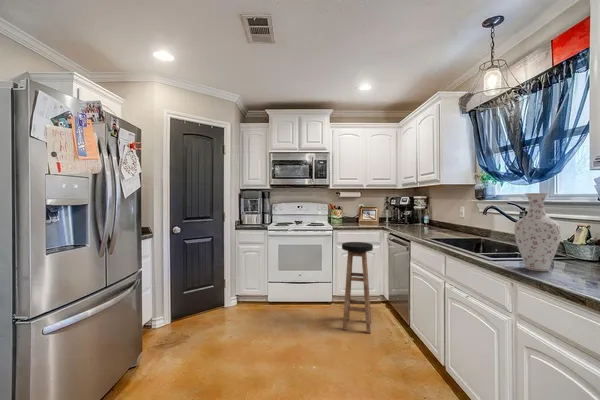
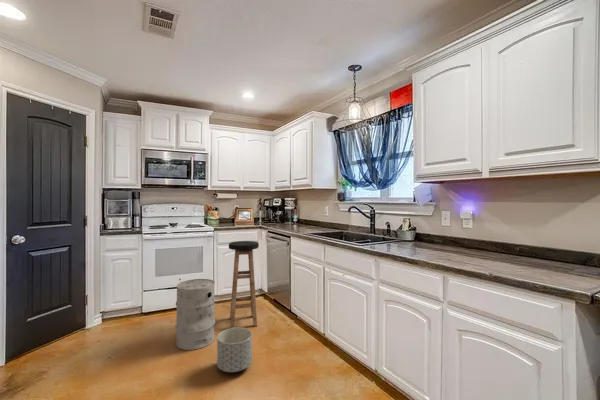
vase: present [514,193,561,271] -> none [377,196,402,249]
trash can: none [291,275,326,342] -> present [175,279,215,350]
planter: none [318,331,353,378] -> present [217,327,252,372]

